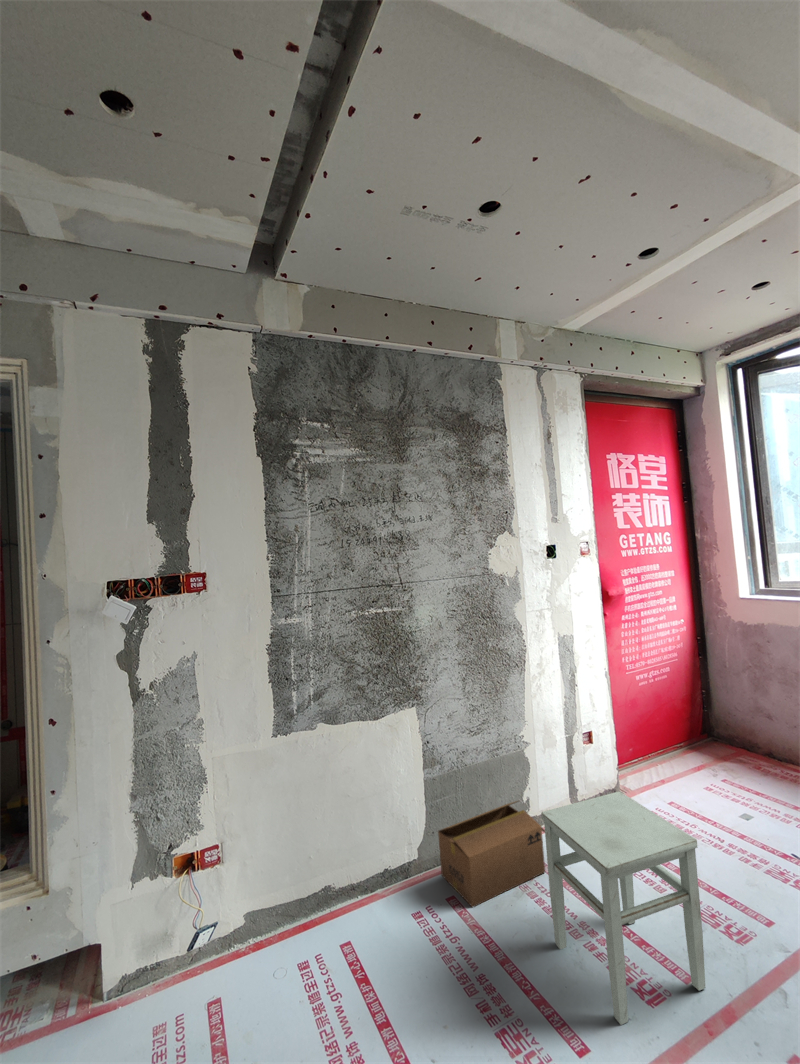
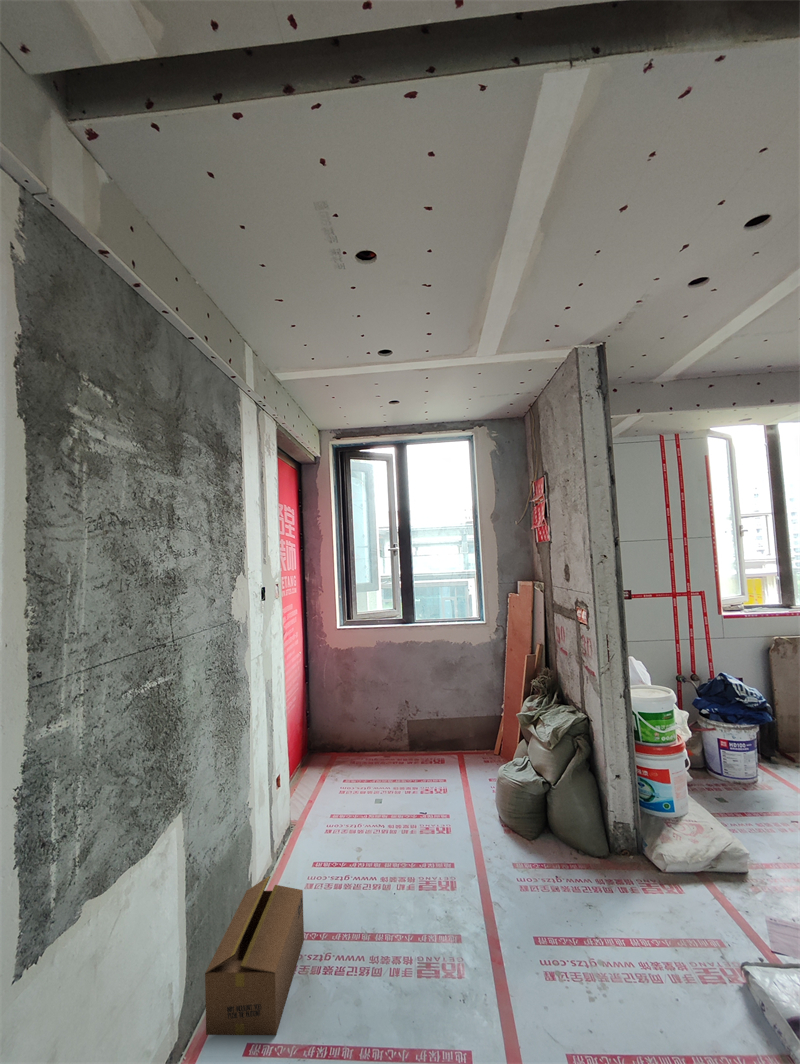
stool: present [541,792,706,1025] -> none [366,810,472,1011]

